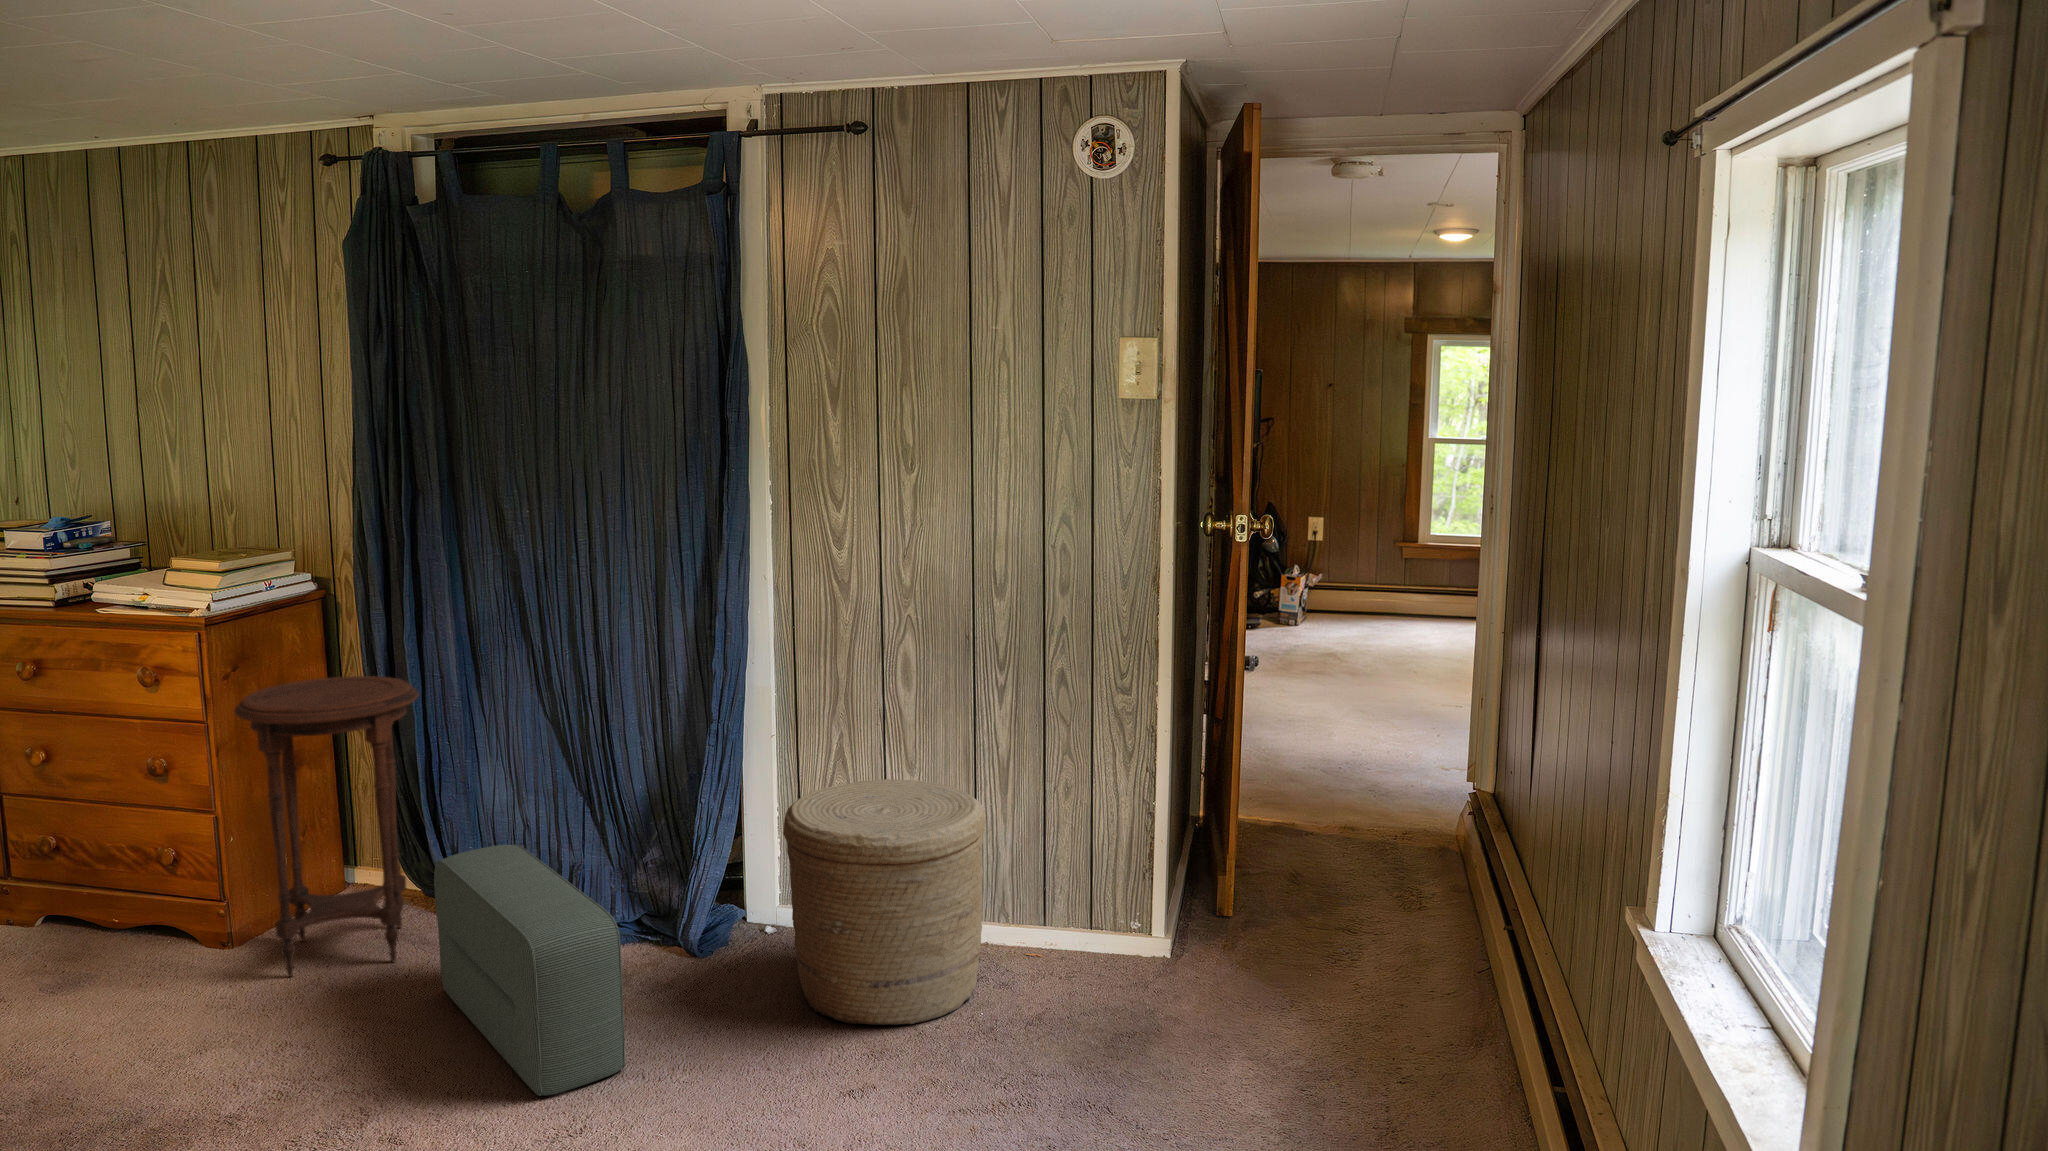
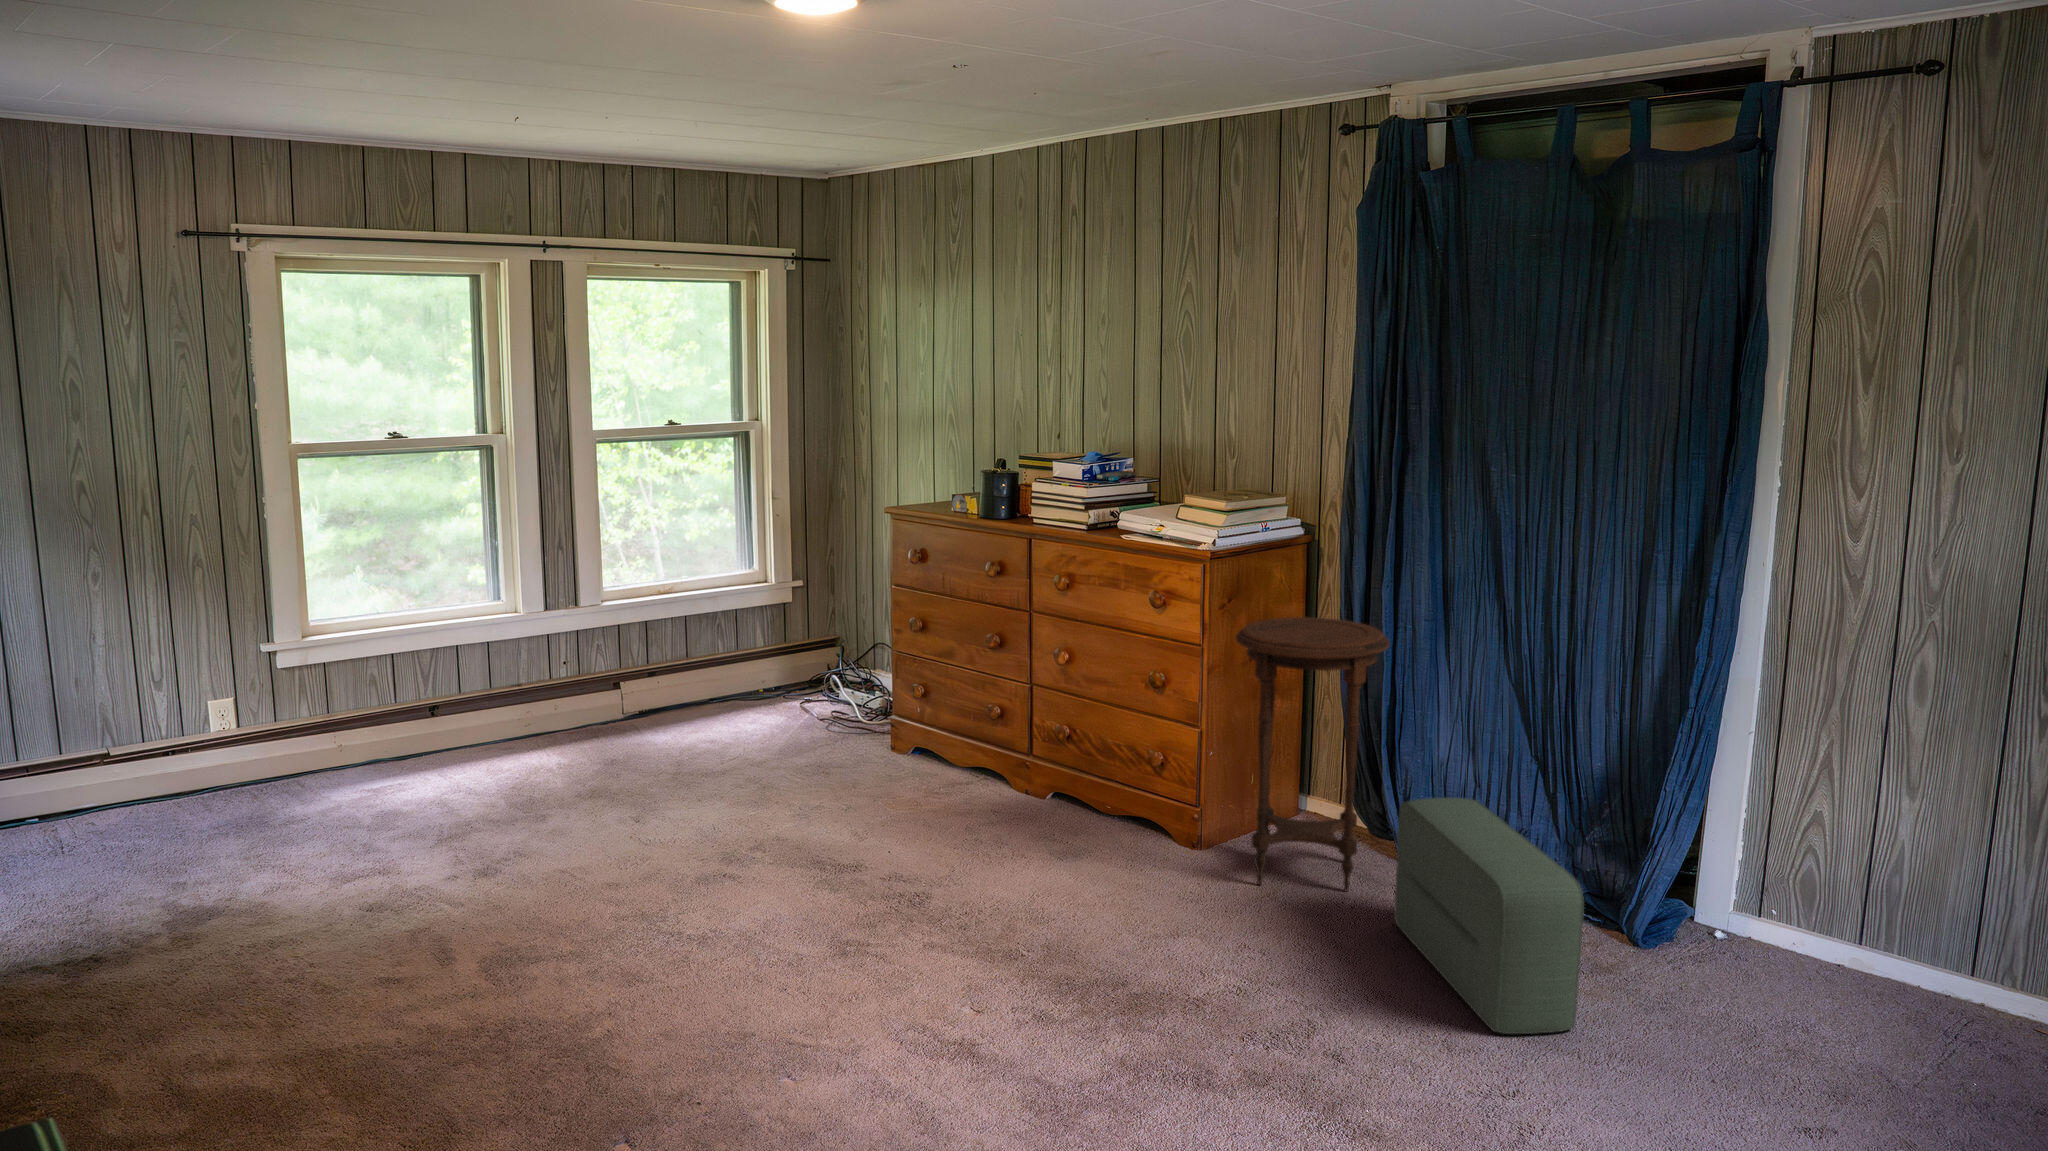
woven basket: present [783,779,986,1025] -> none [1757,795,2003,1062]

